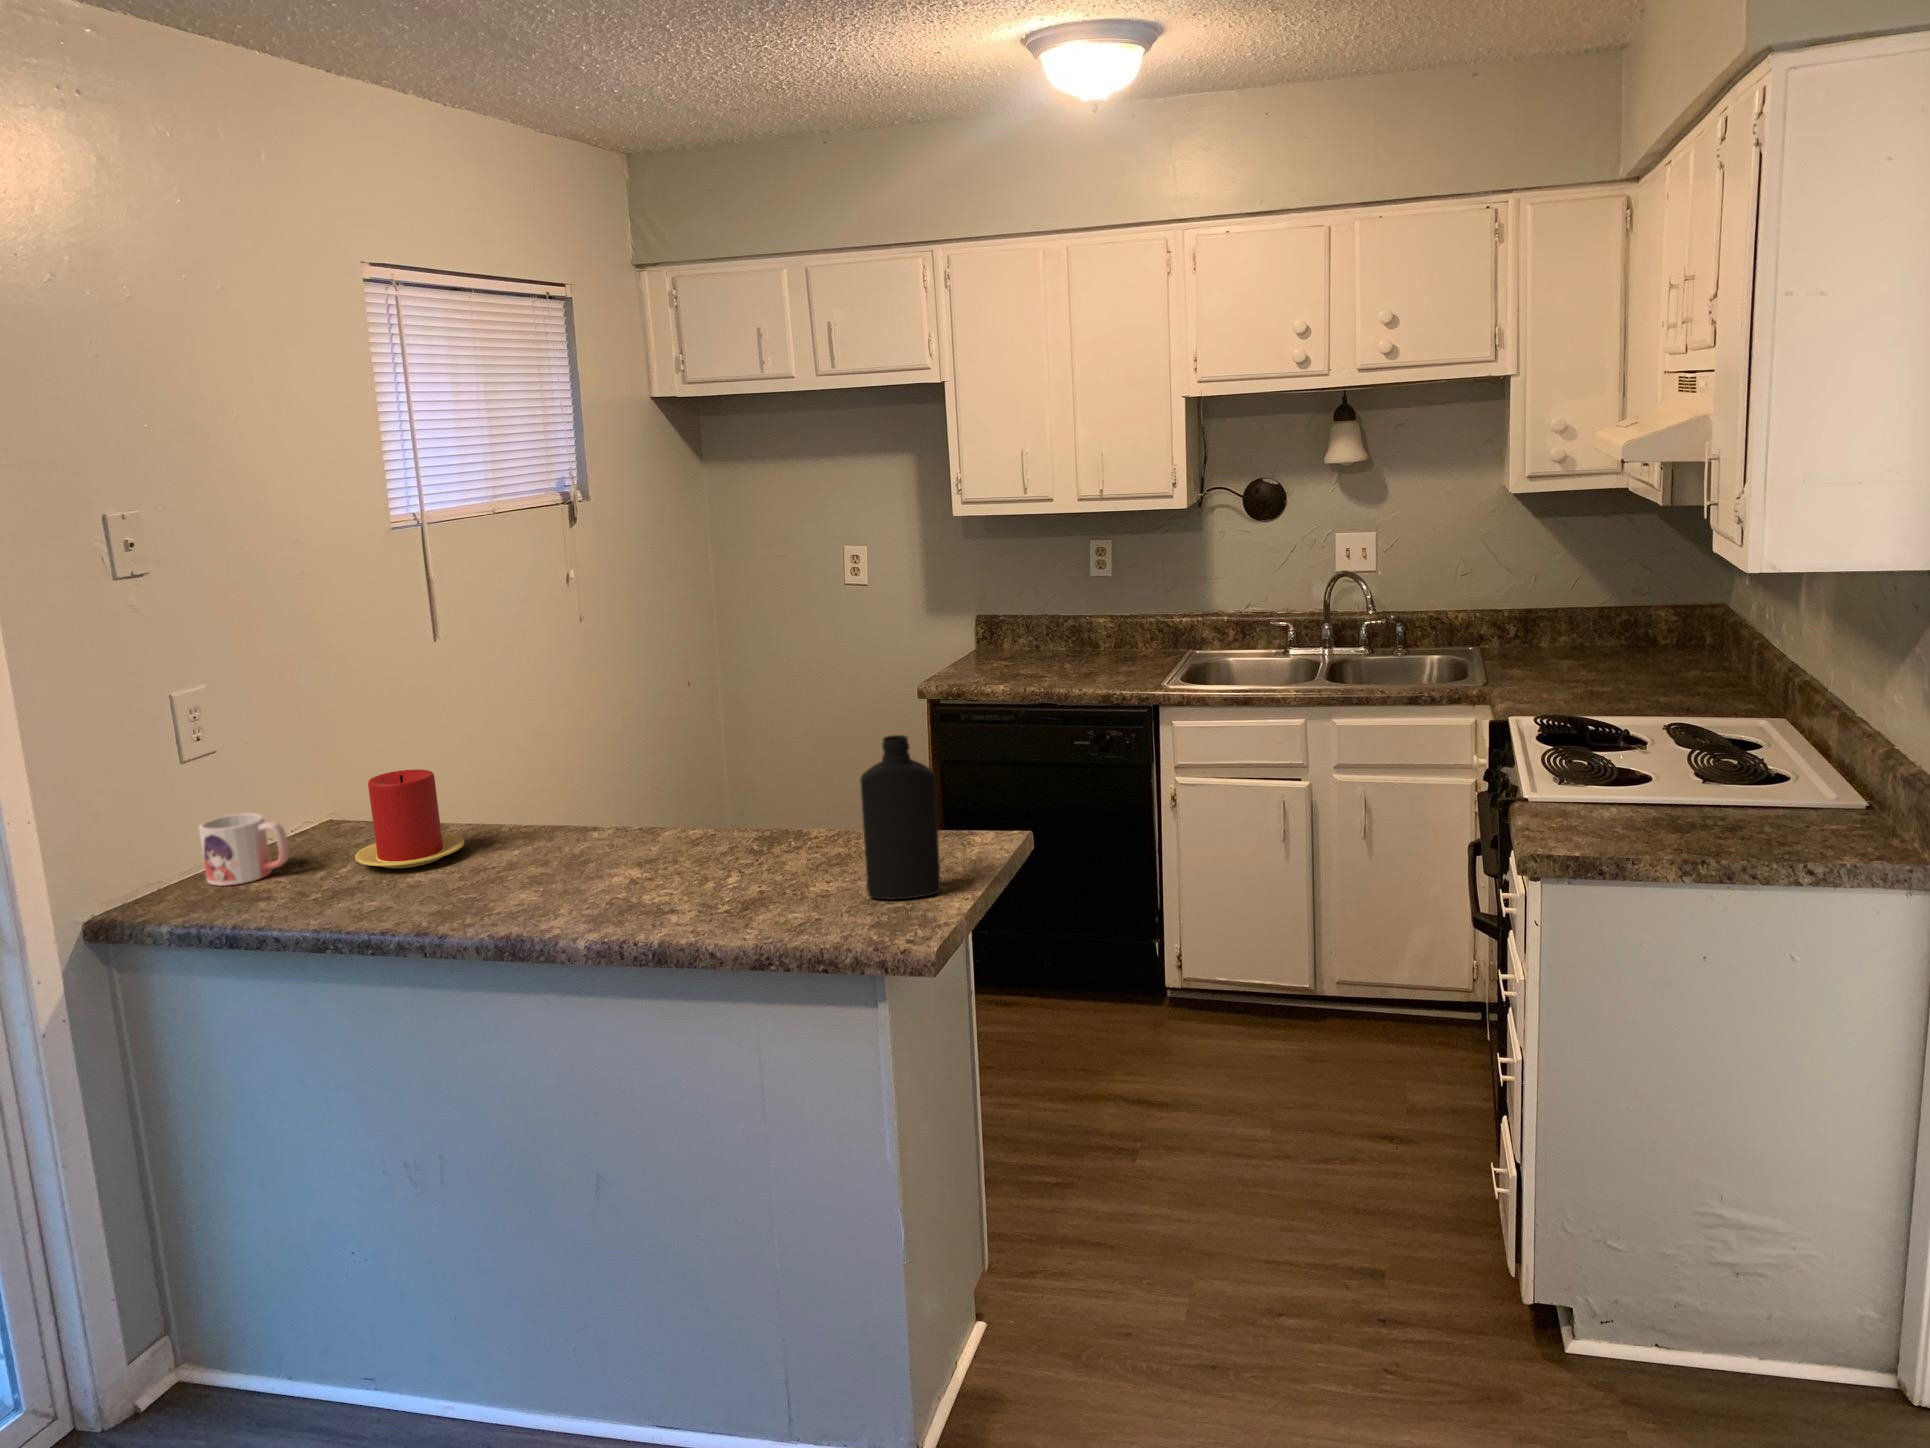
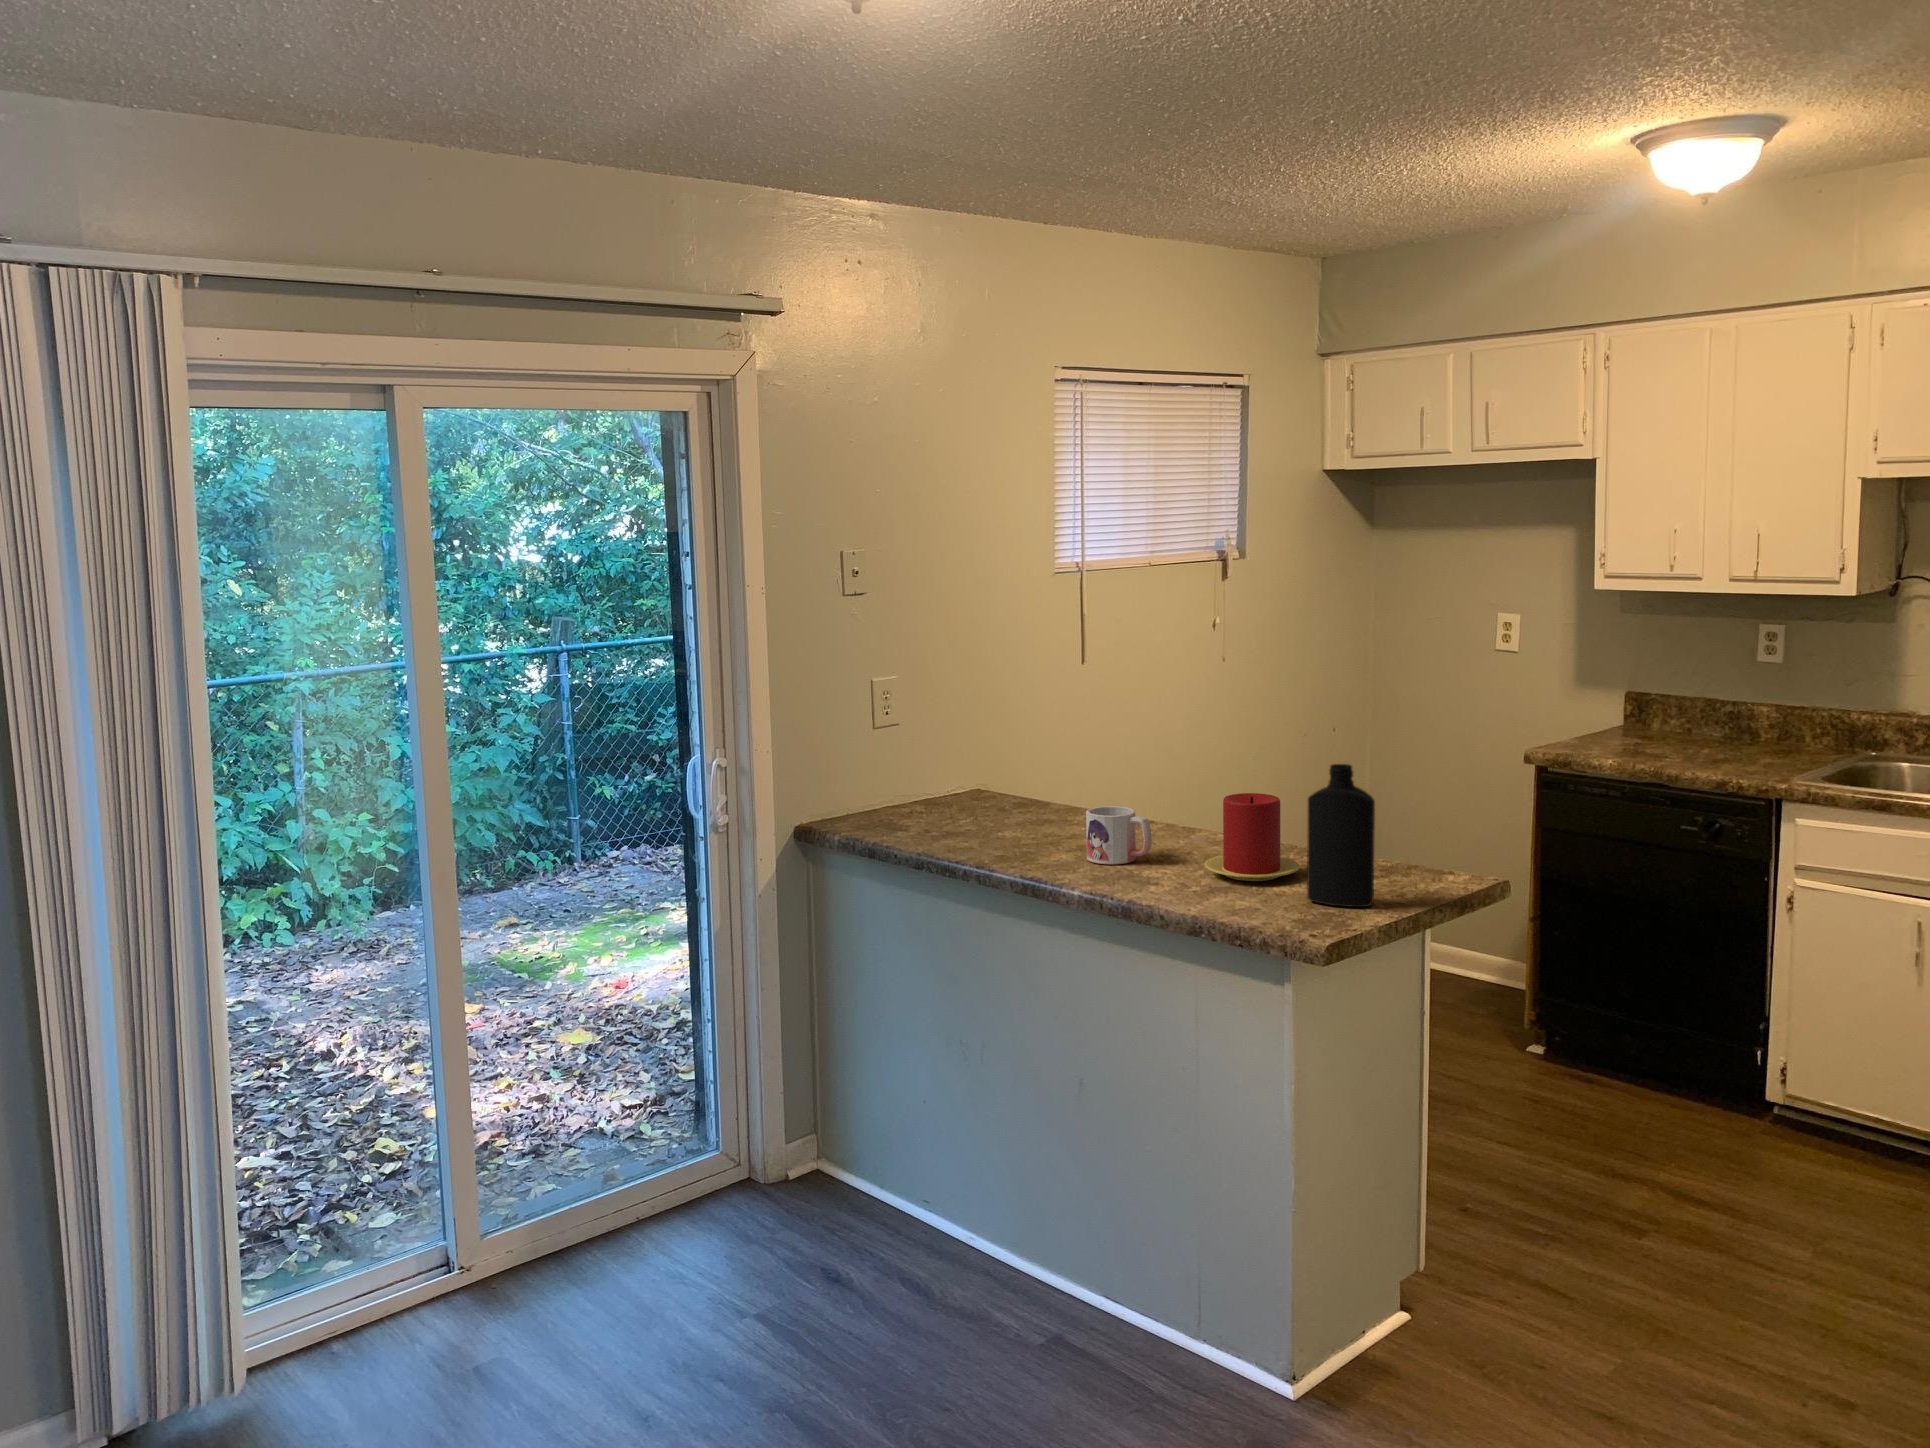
candle: present [355,770,464,868] -> present [1205,793,1299,881]
mug: present [199,813,289,886] -> present [1086,806,1152,865]

